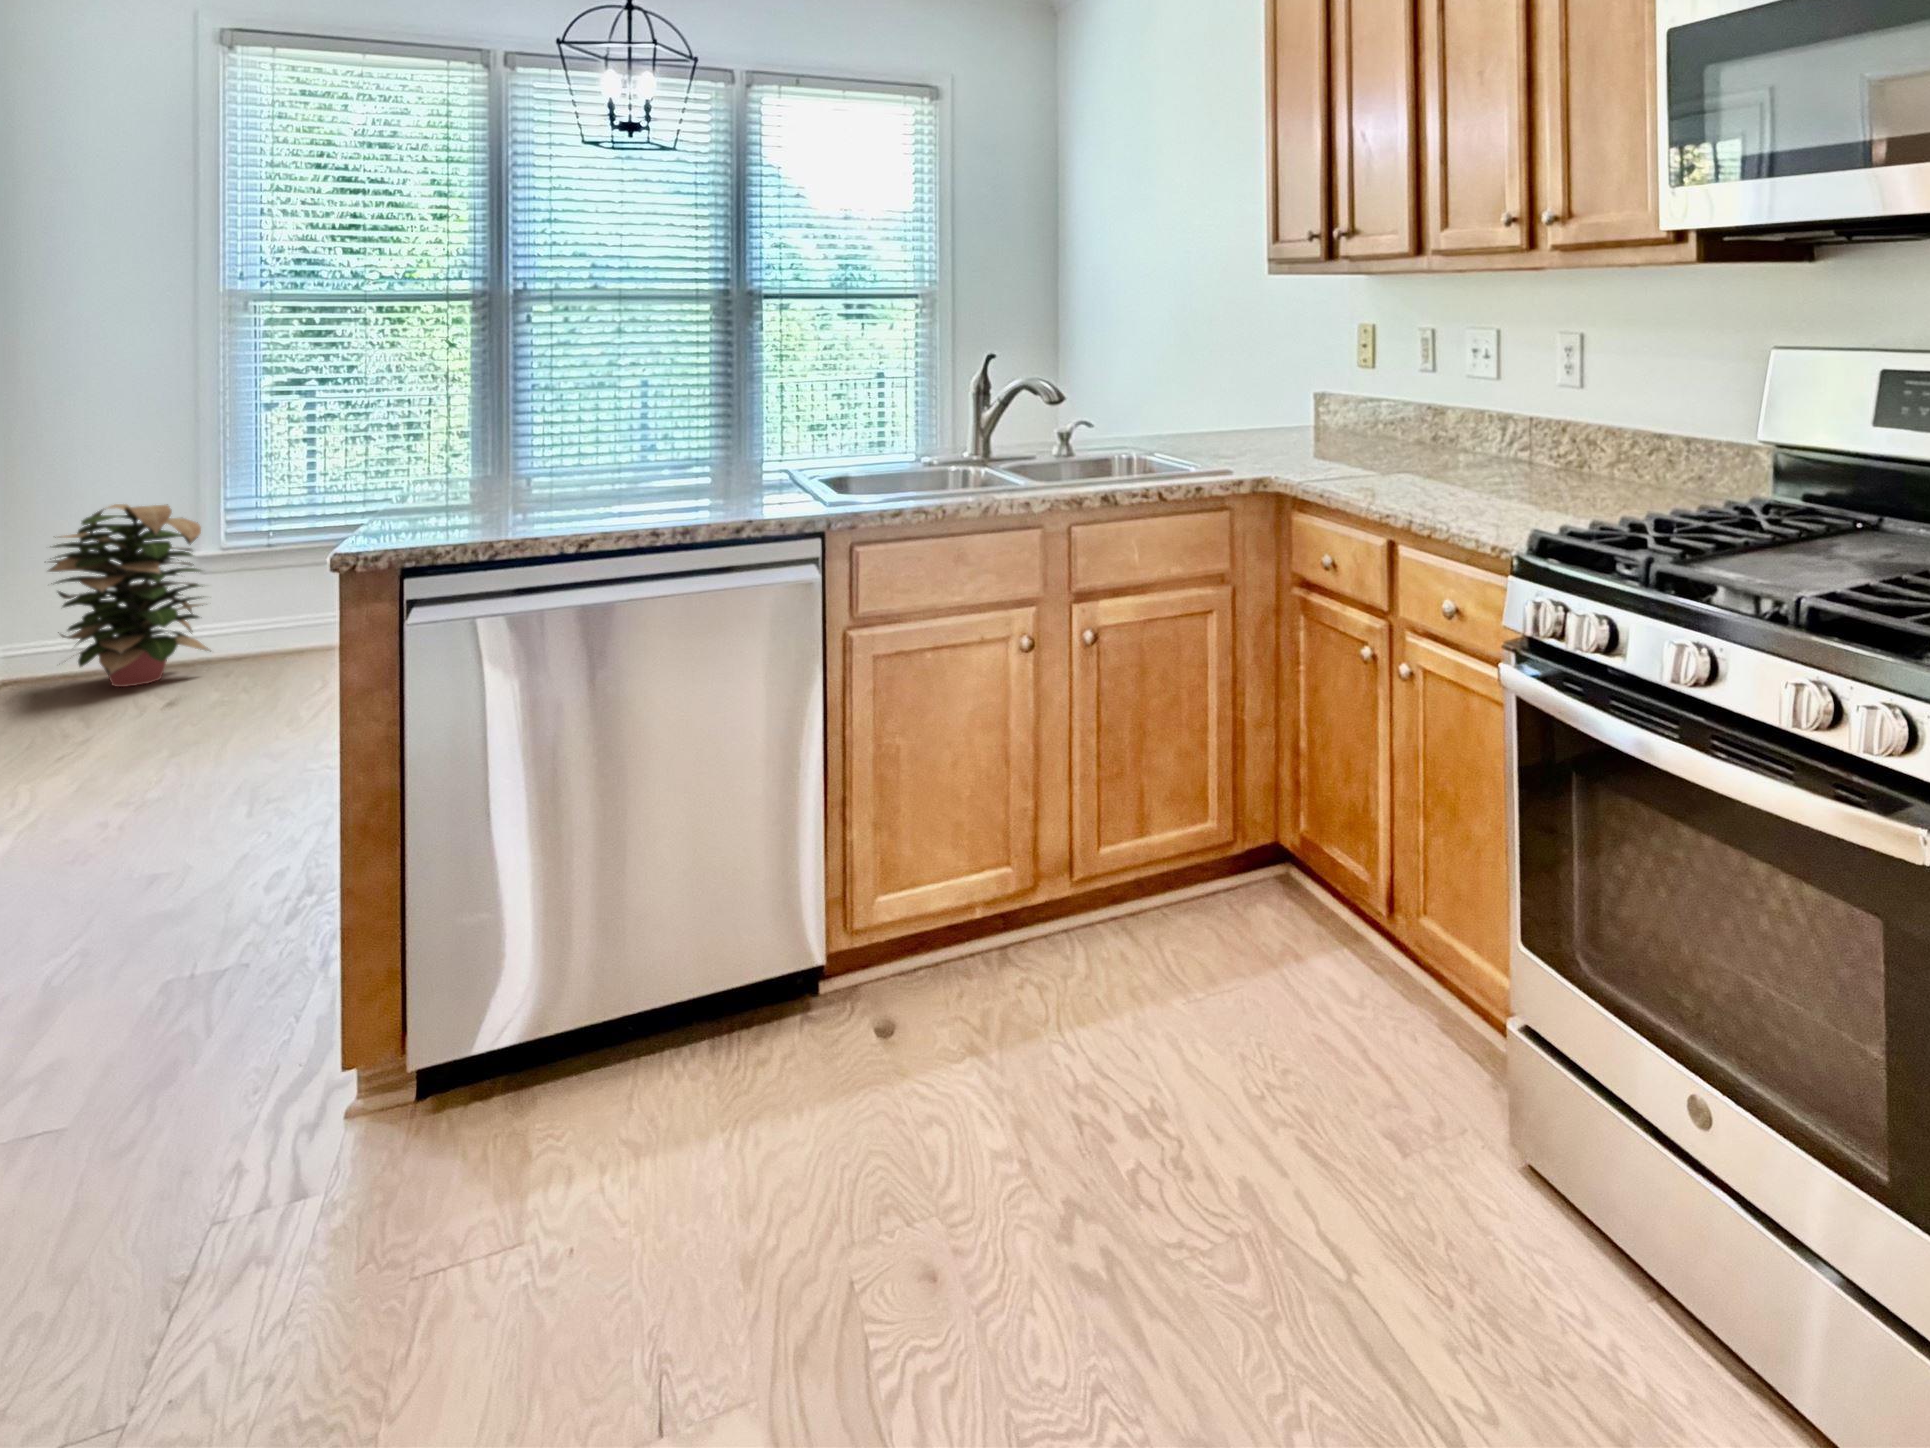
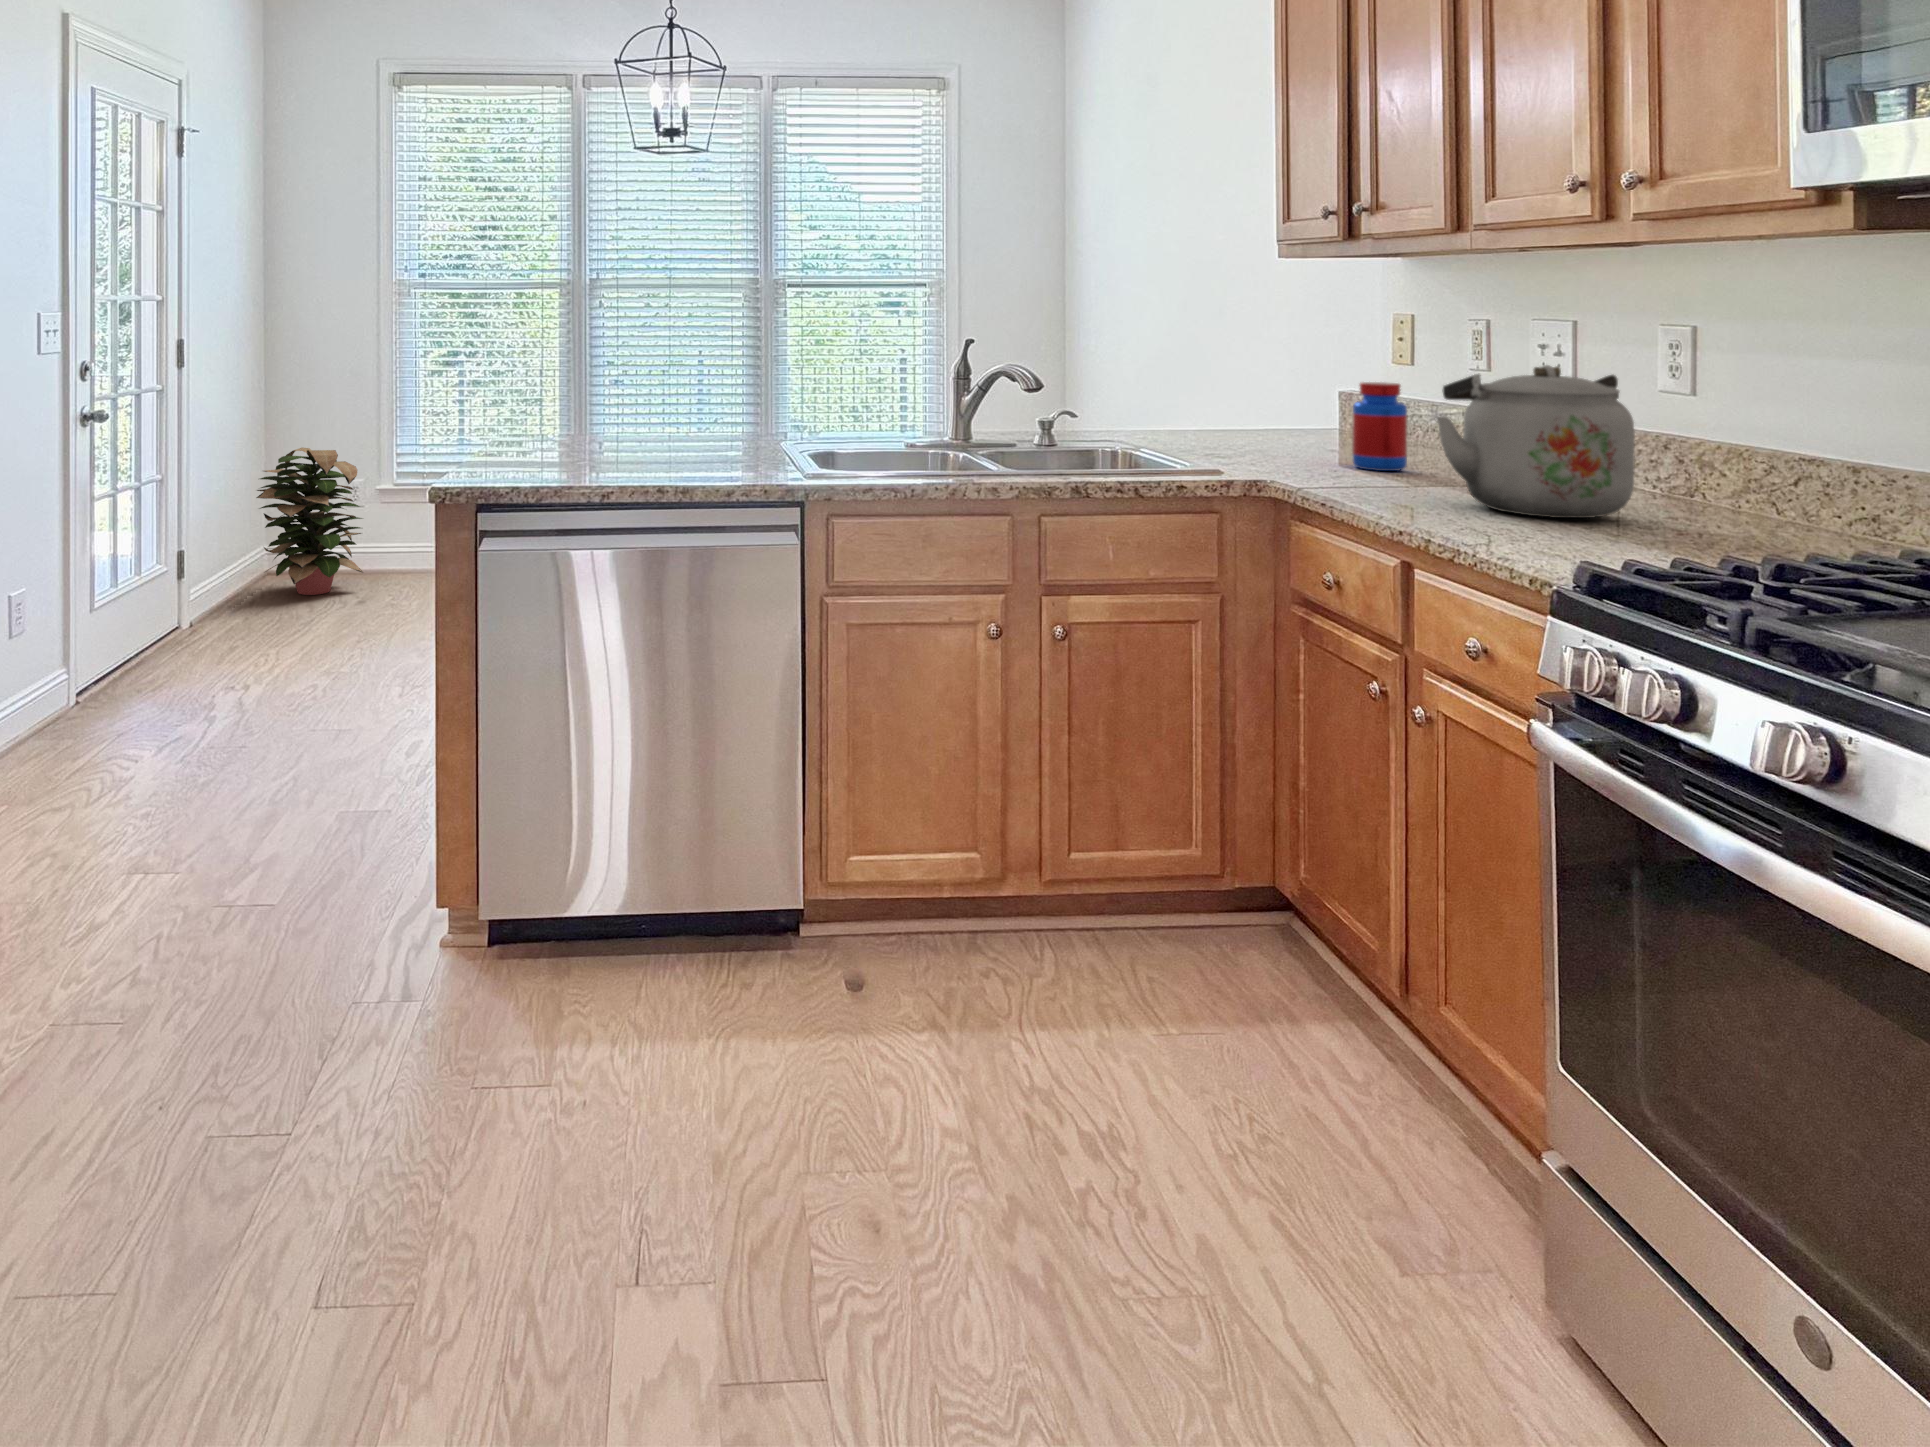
kettle: none [1407,369,1553,495] -> present [1436,365,1635,518]
jar: none [1334,385,1377,463] -> present [1352,382,1408,471]

